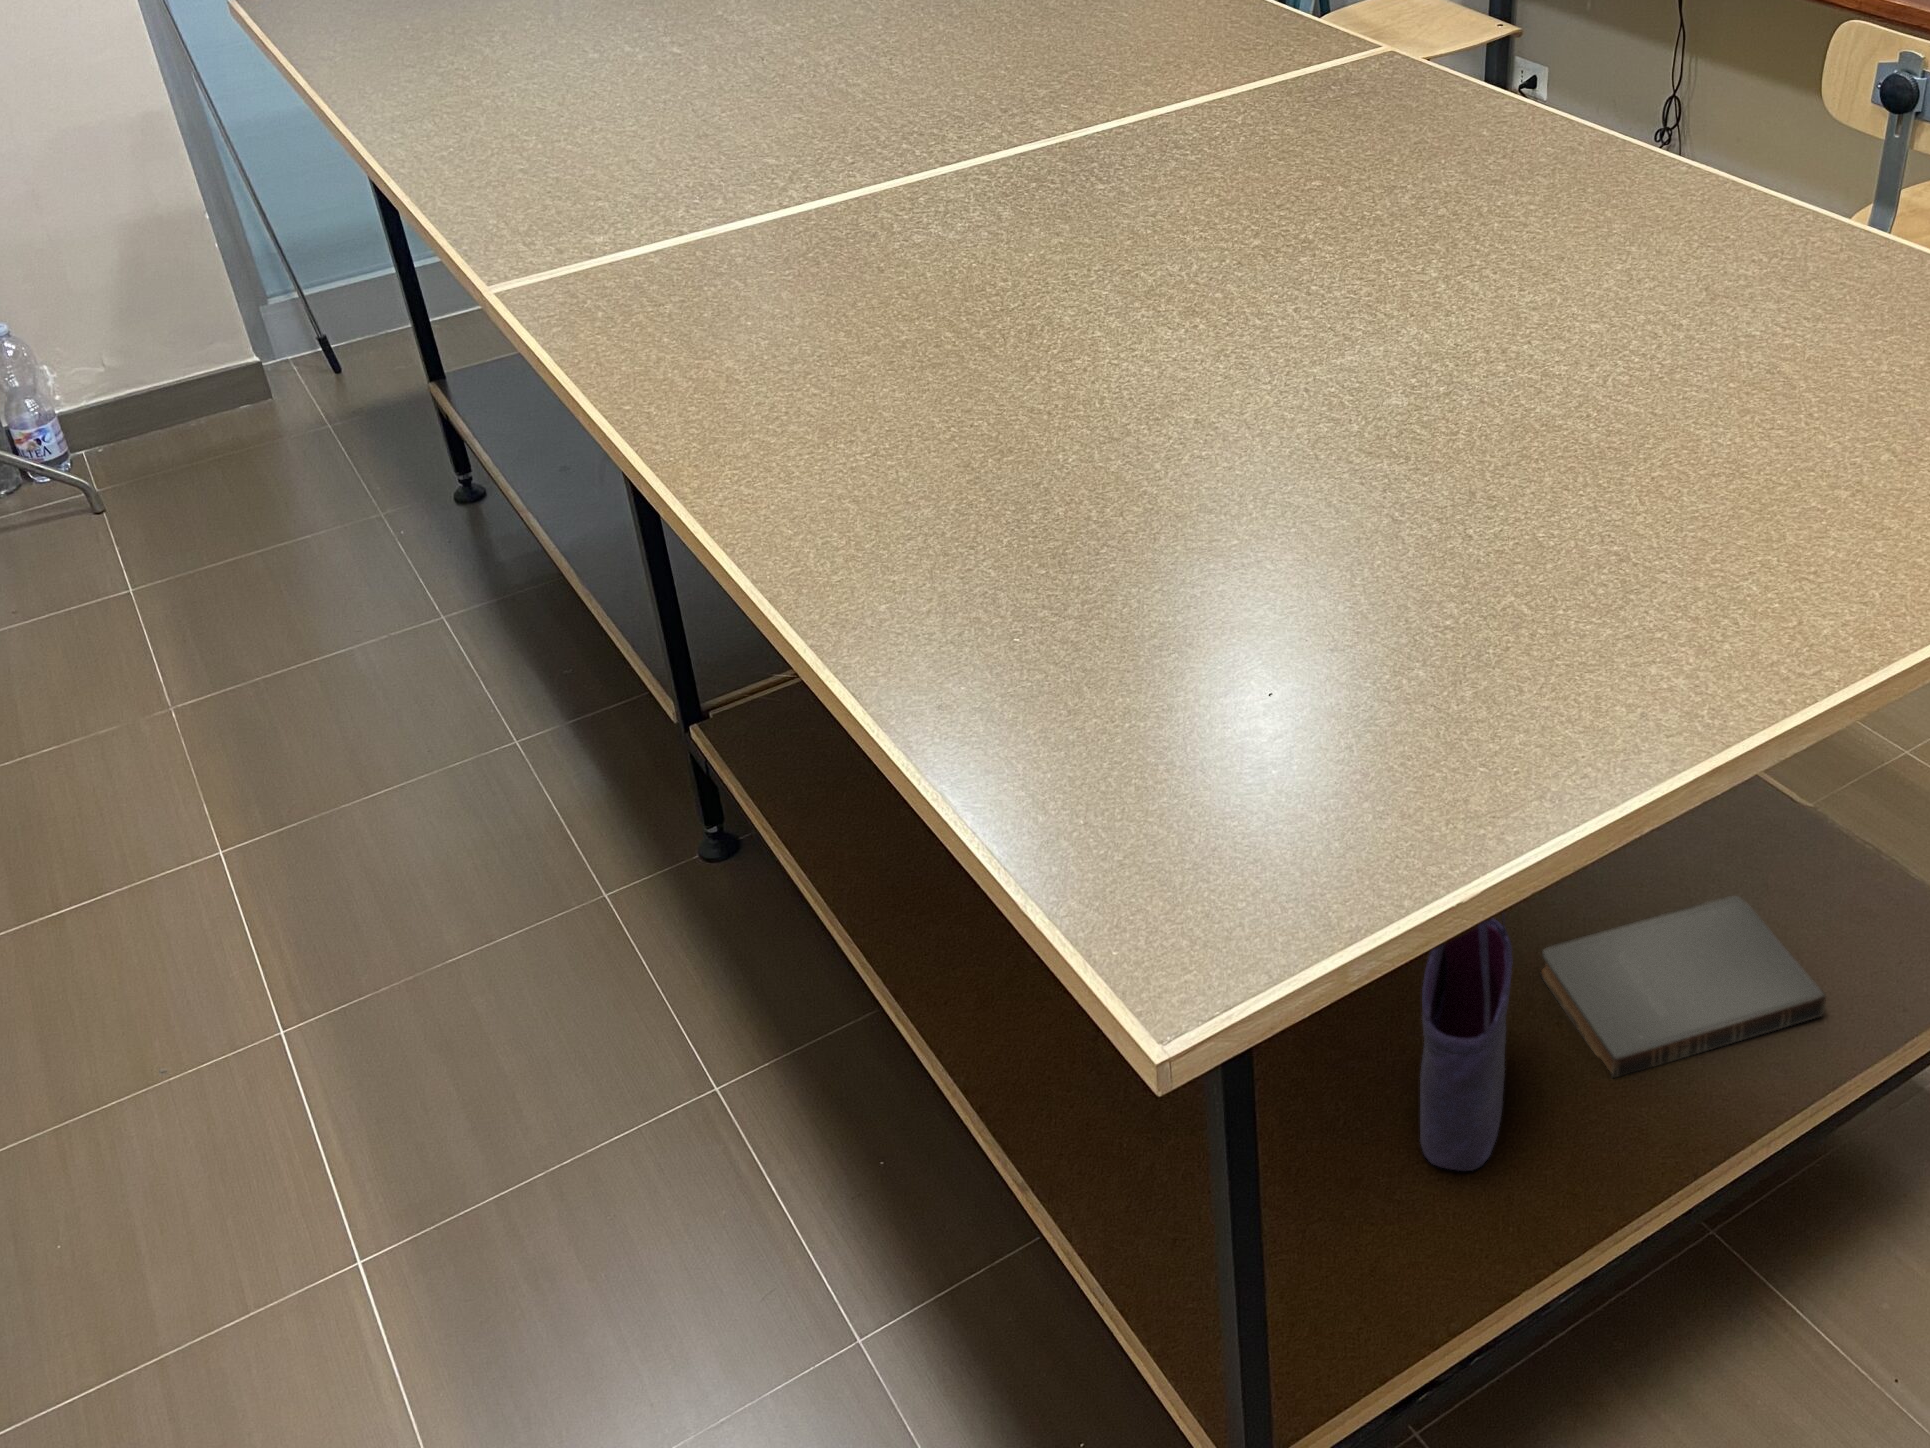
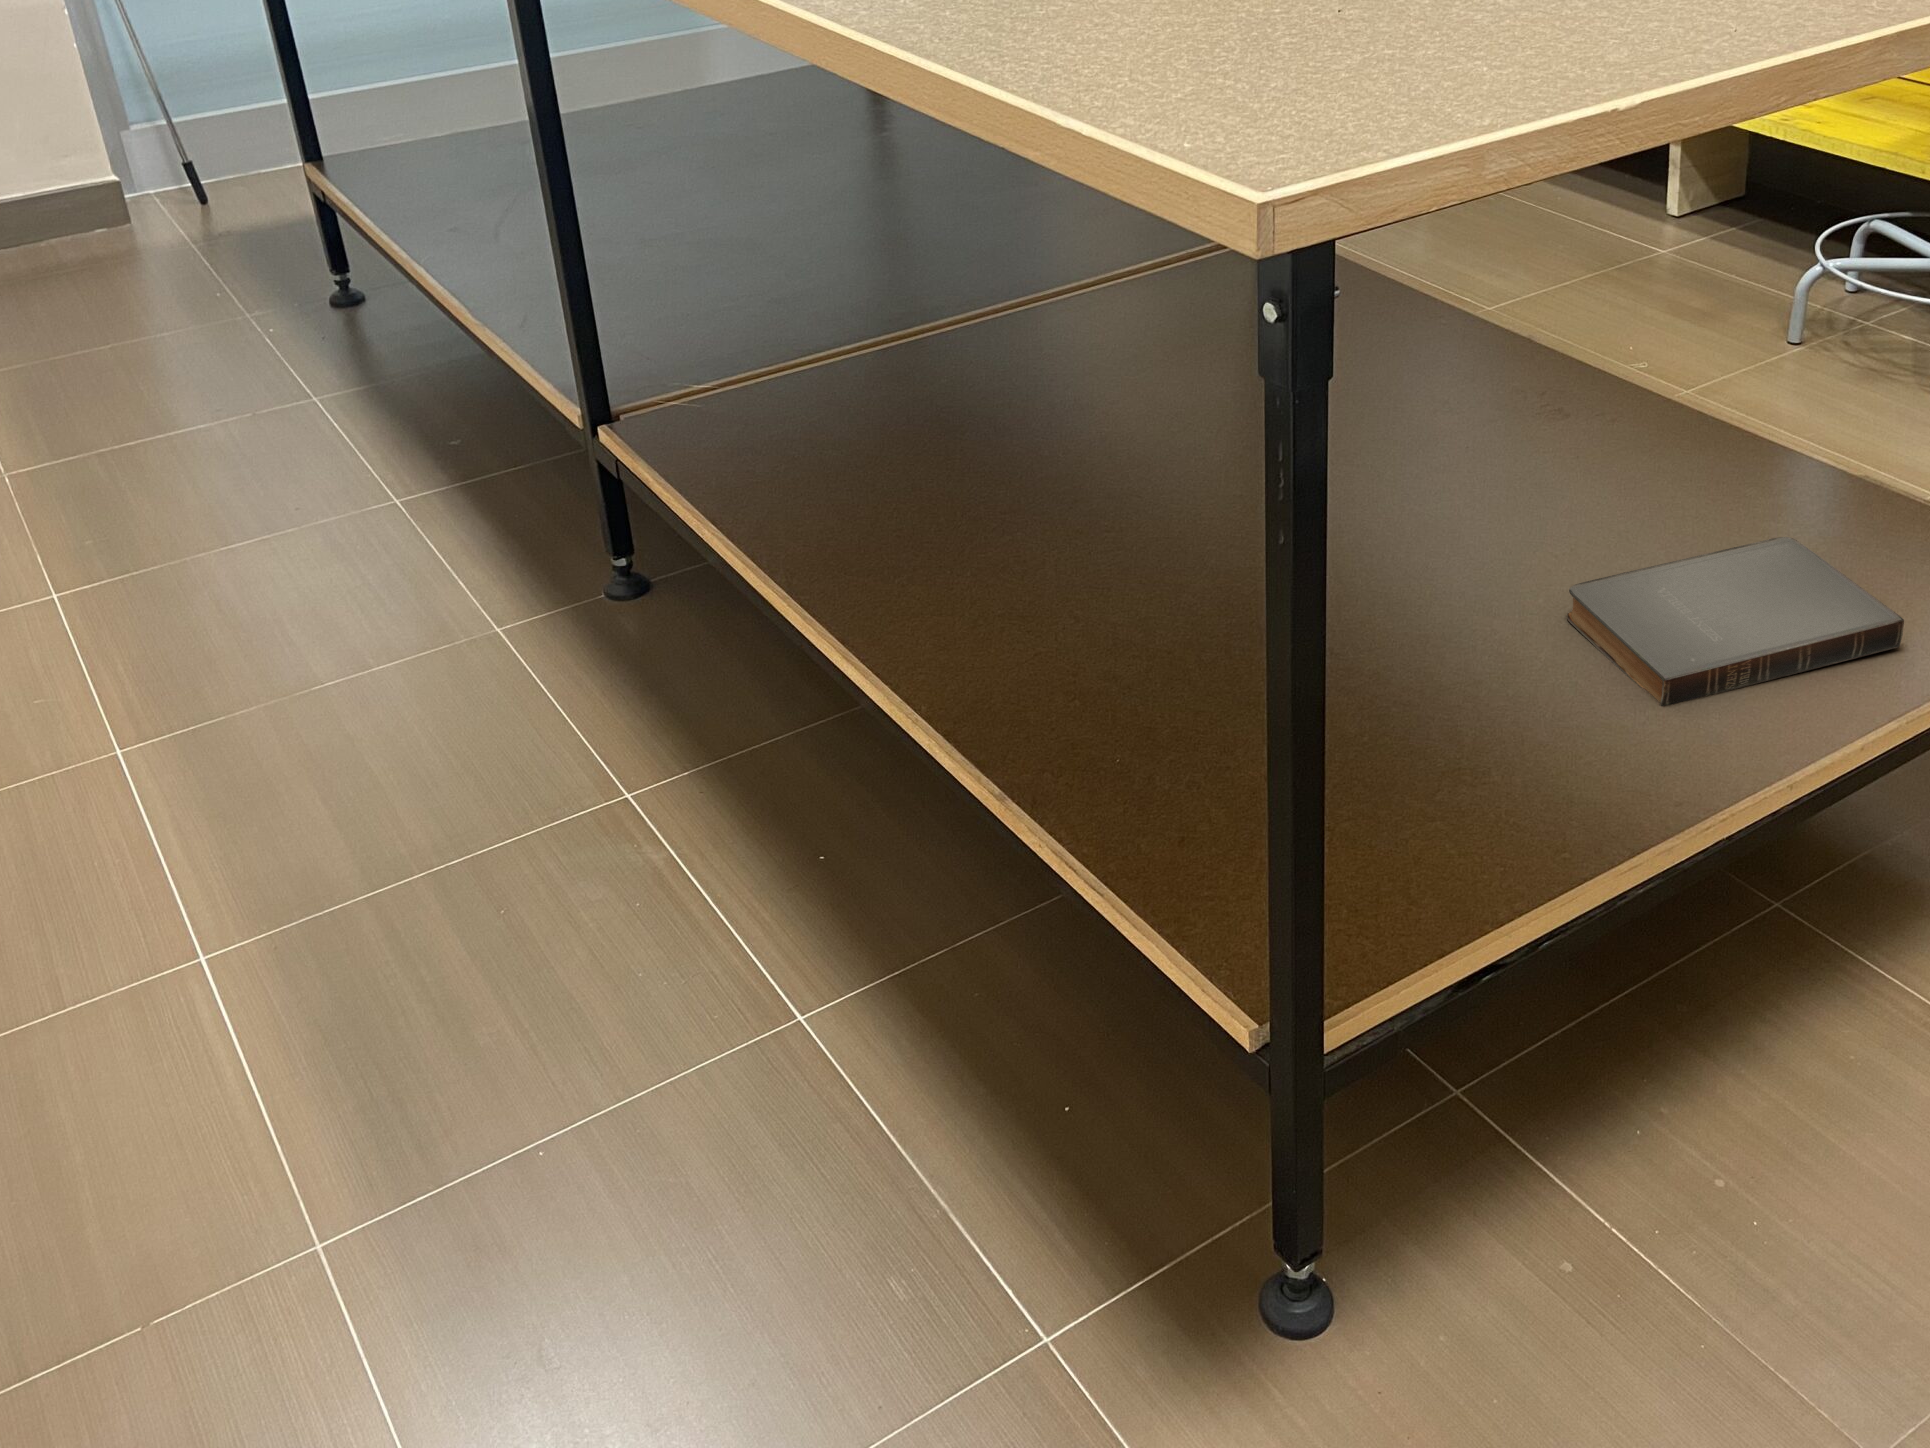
tote bag: present [1420,913,1512,1171] -> none [1442,336,1551,790]

